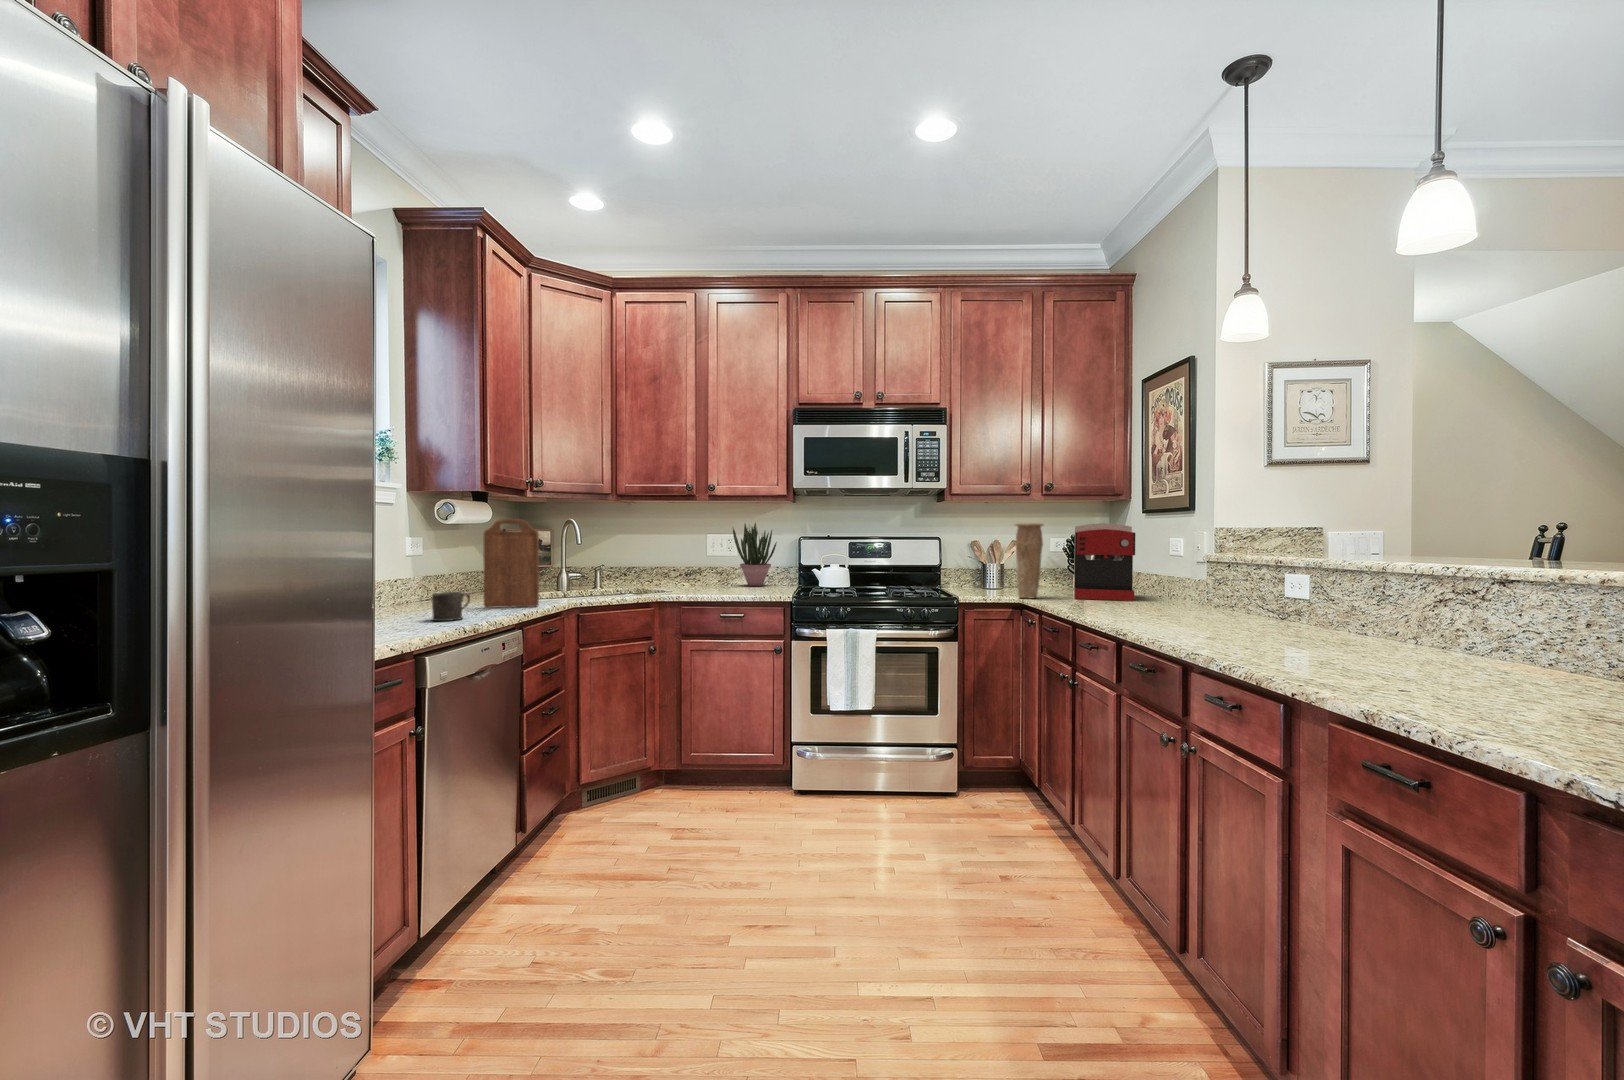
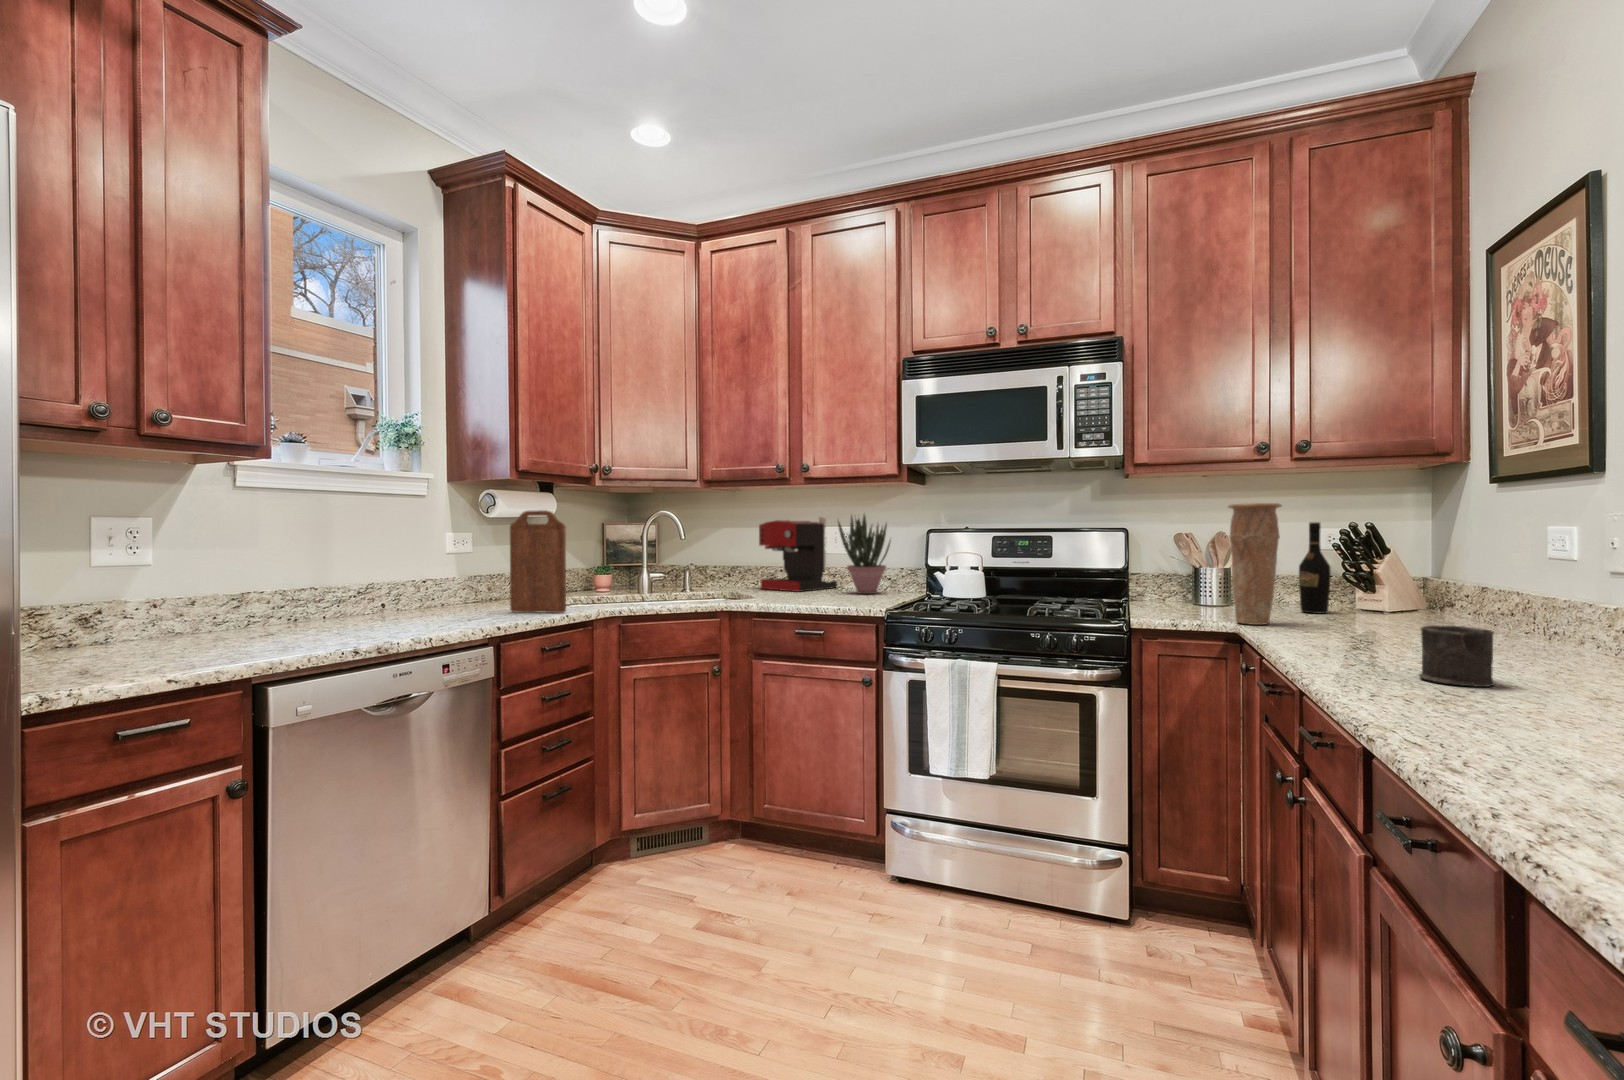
coffee maker: present [1074,523,1135,601] -> present [759,517,837,592]
wine bottle: none [1044,534,1061,591] -> present [1299,522,1331,614]
mug: present [432,592,470,621] -> present [1419,625,1495,687]

